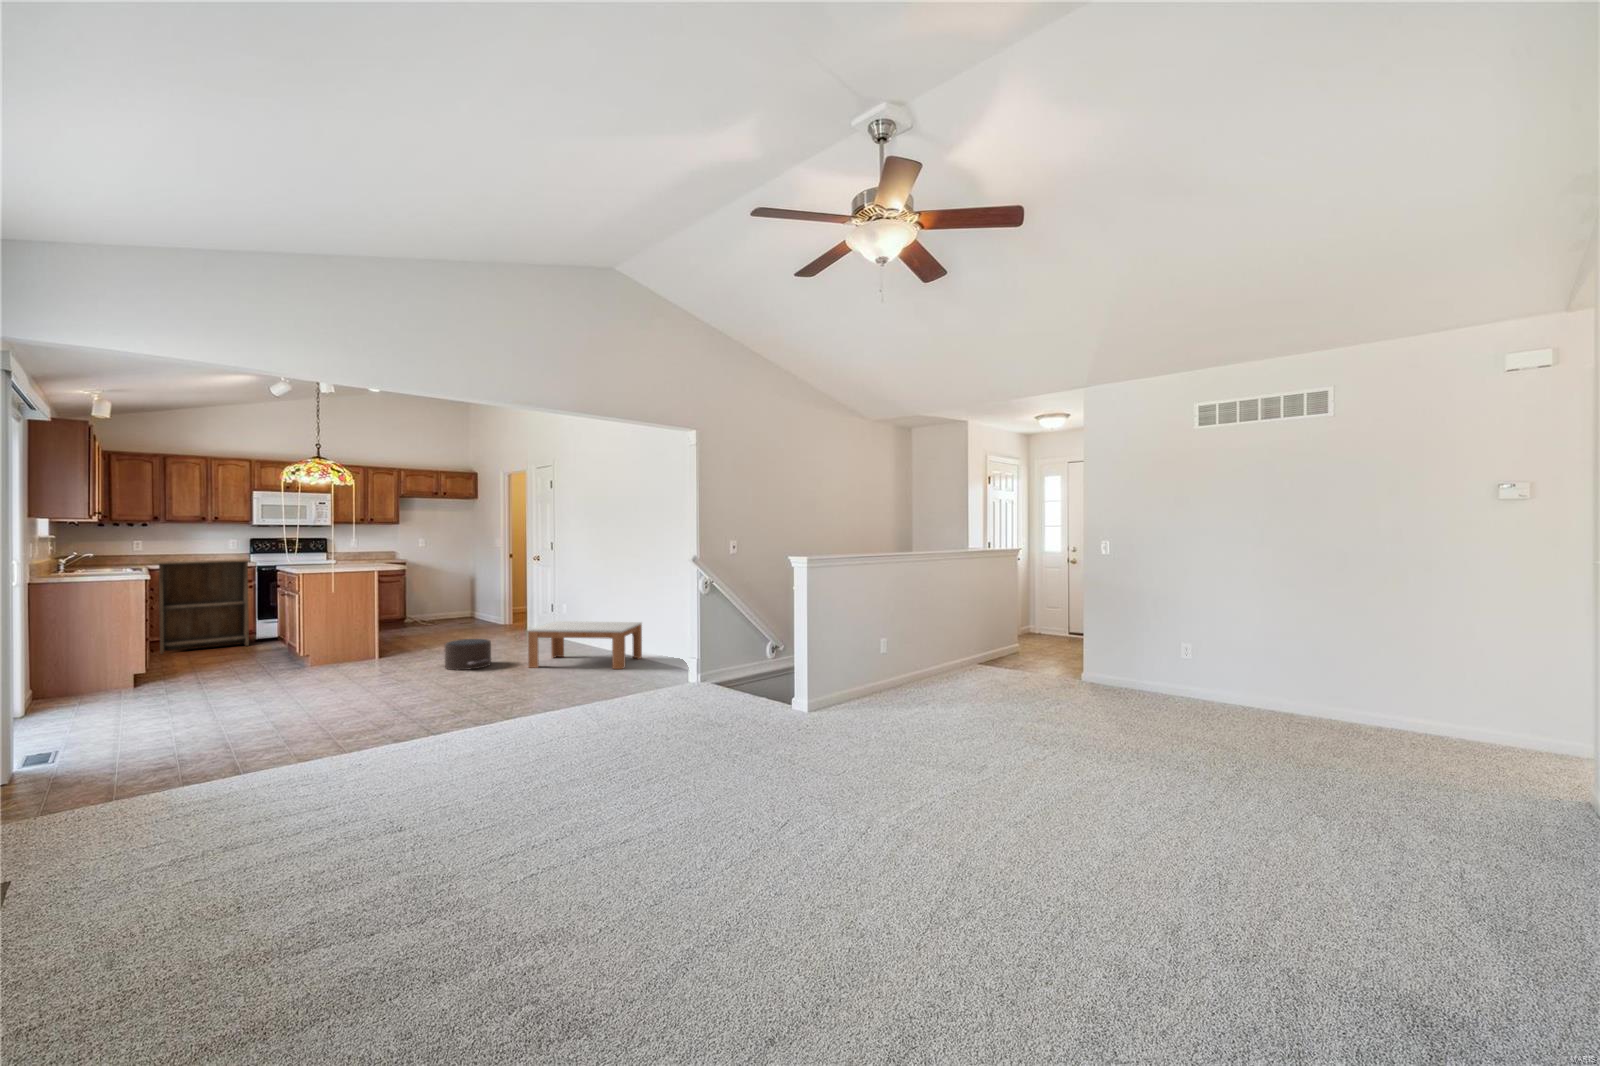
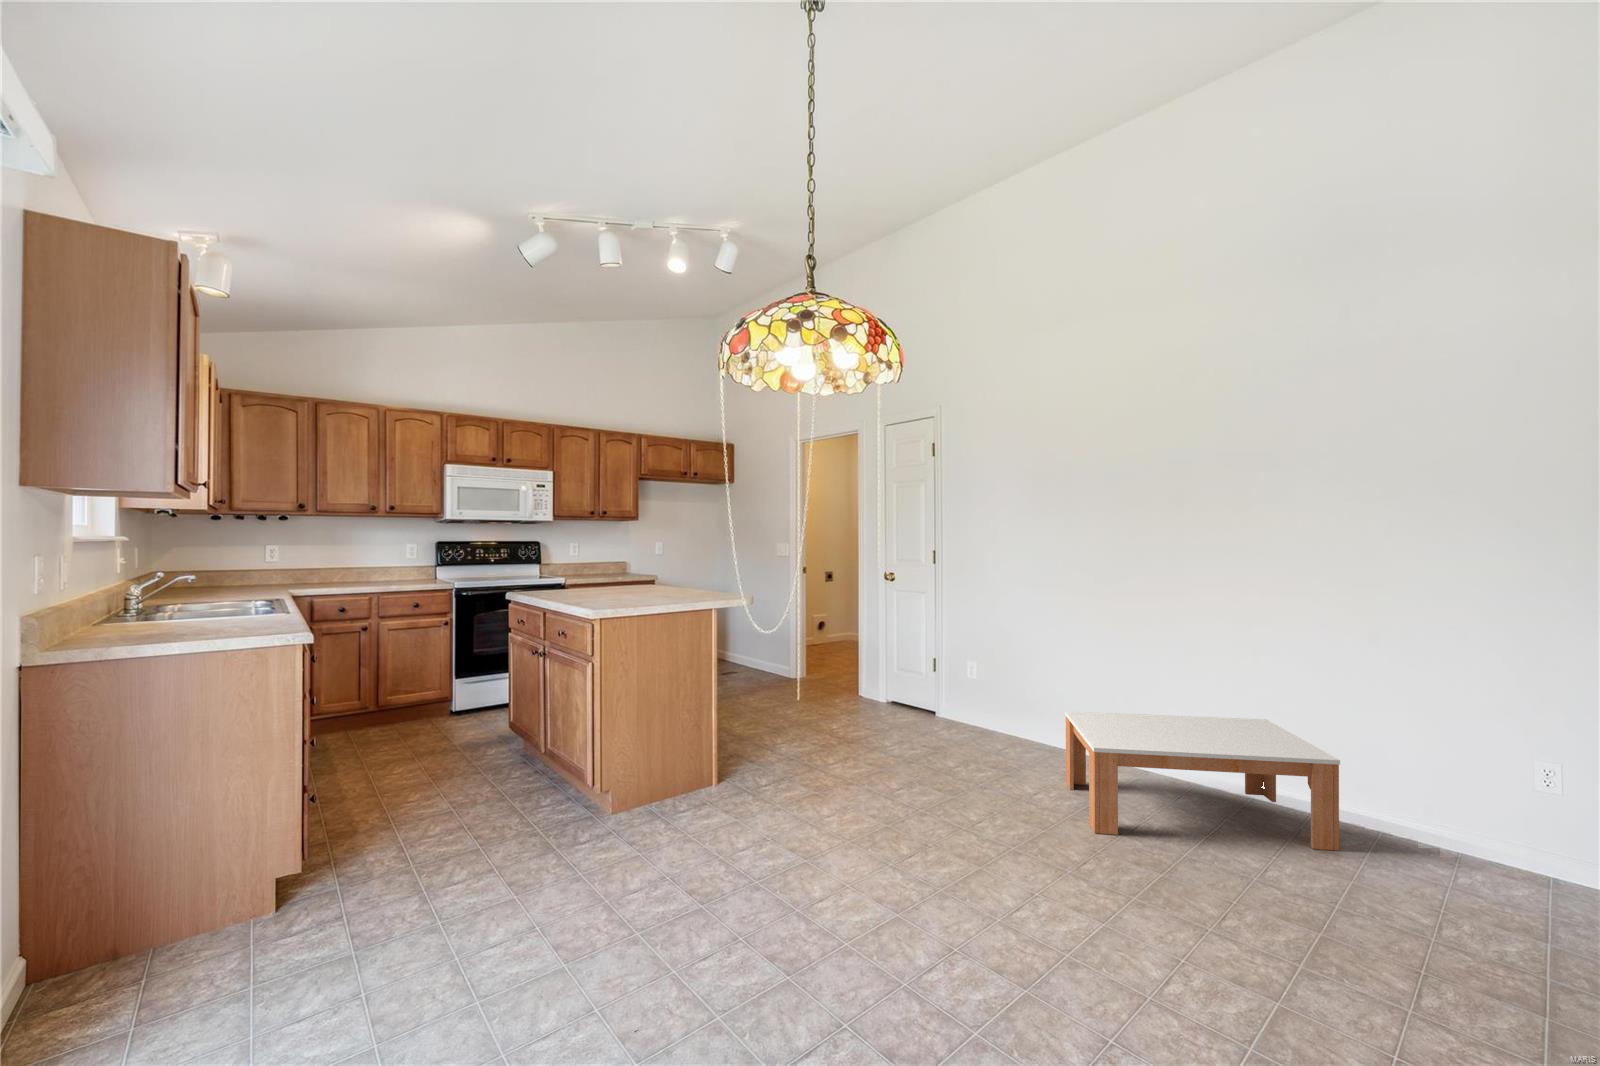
bookshelf: present [157,559,249,654] -> none [305,577,452,750]
pouf: present [438,639,491,670] -> none [877,753,1002,839]

